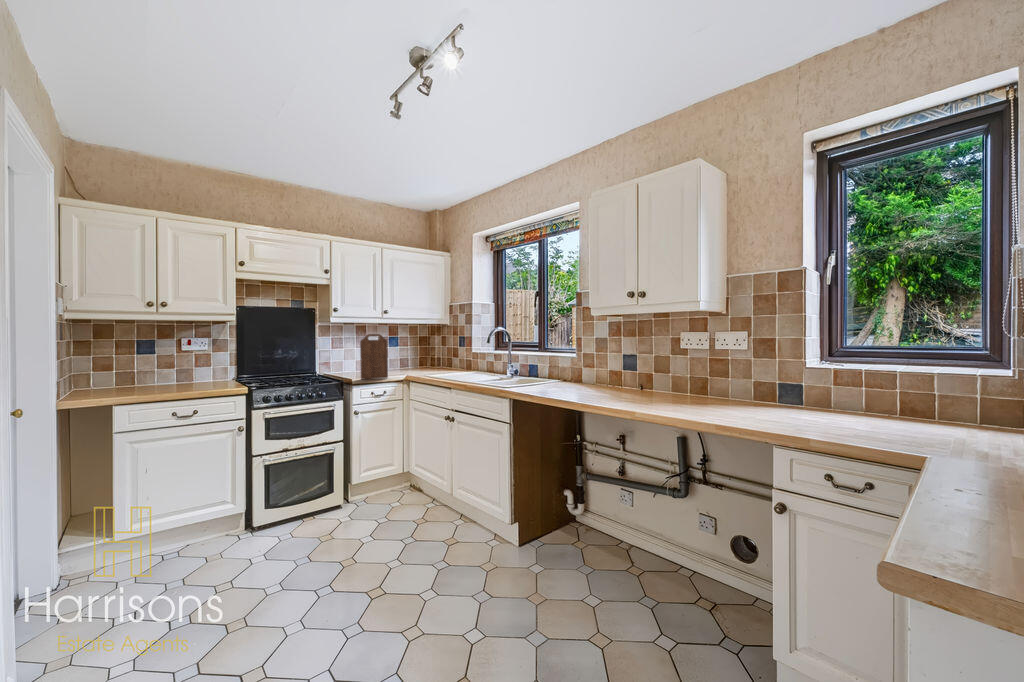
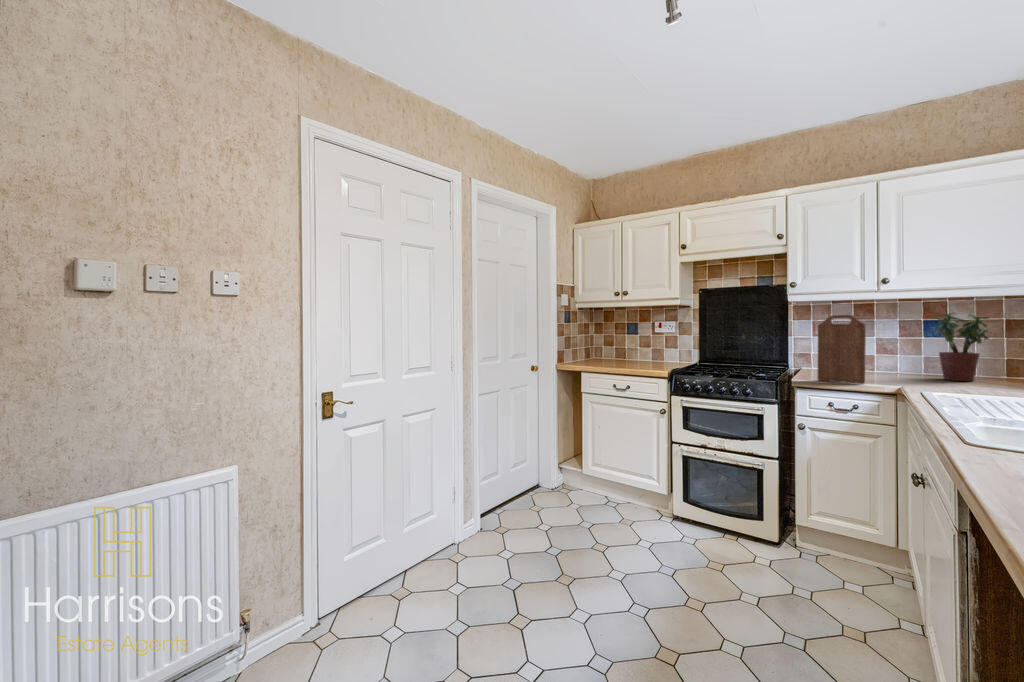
potted plant: none [398,333,423,371] -> present [935,312,989,381]

